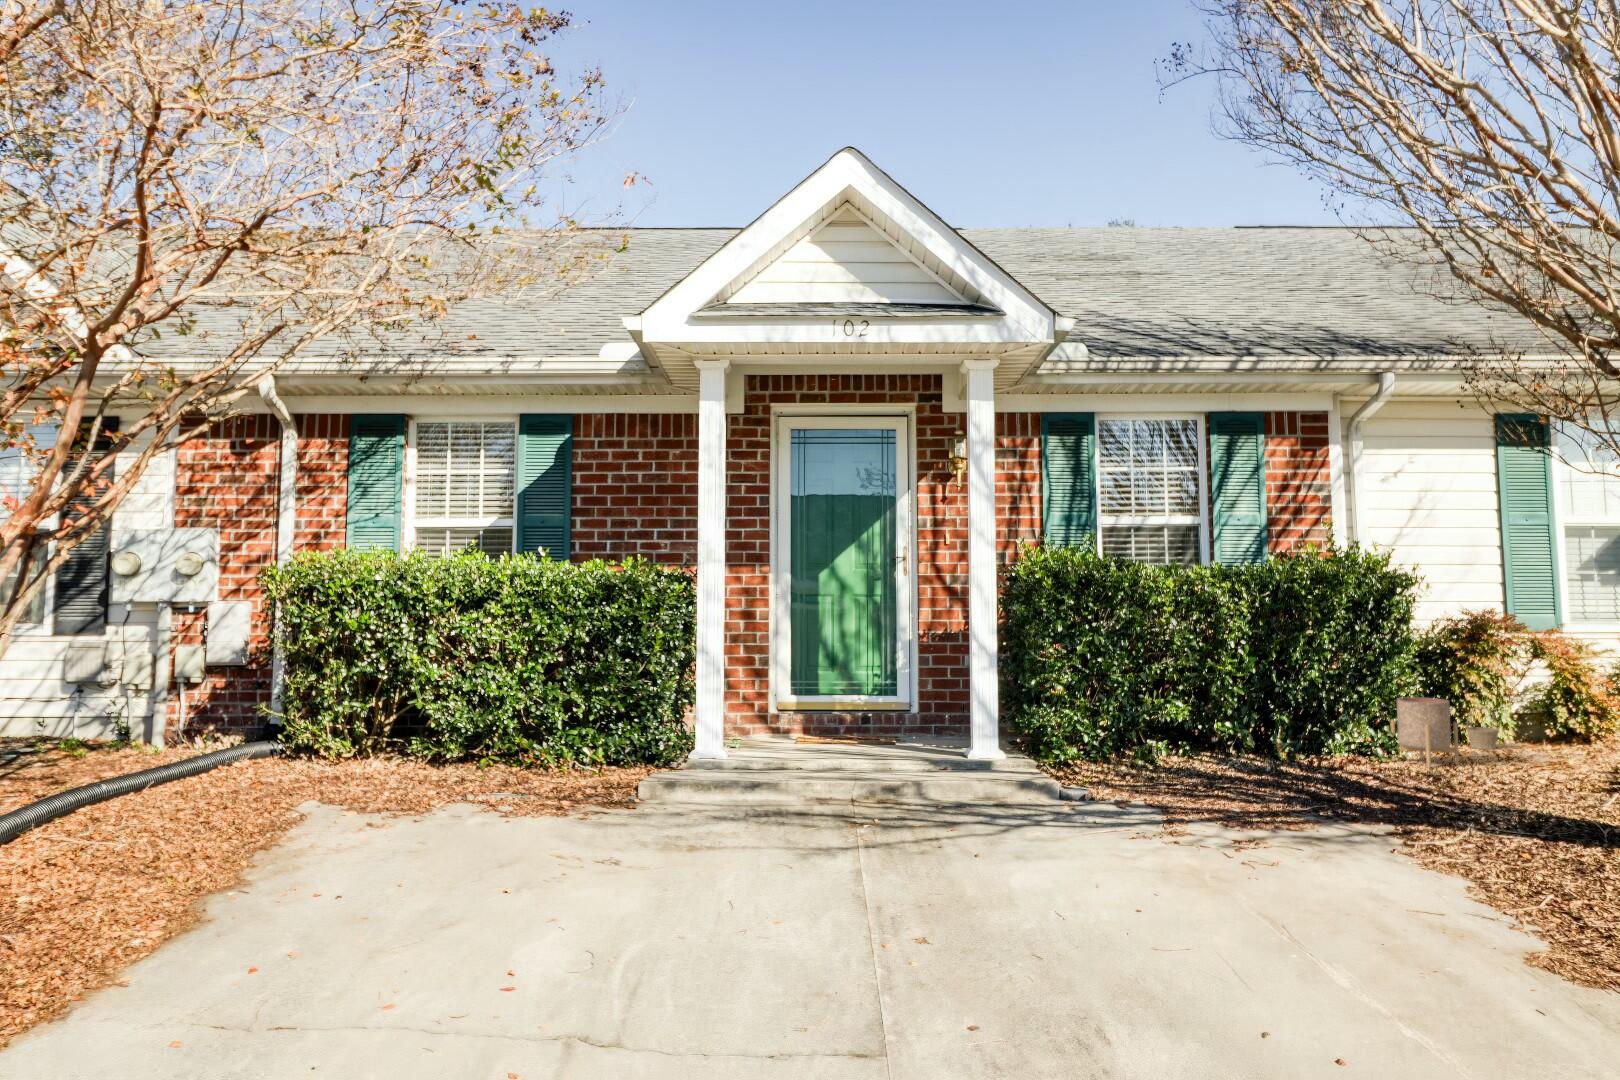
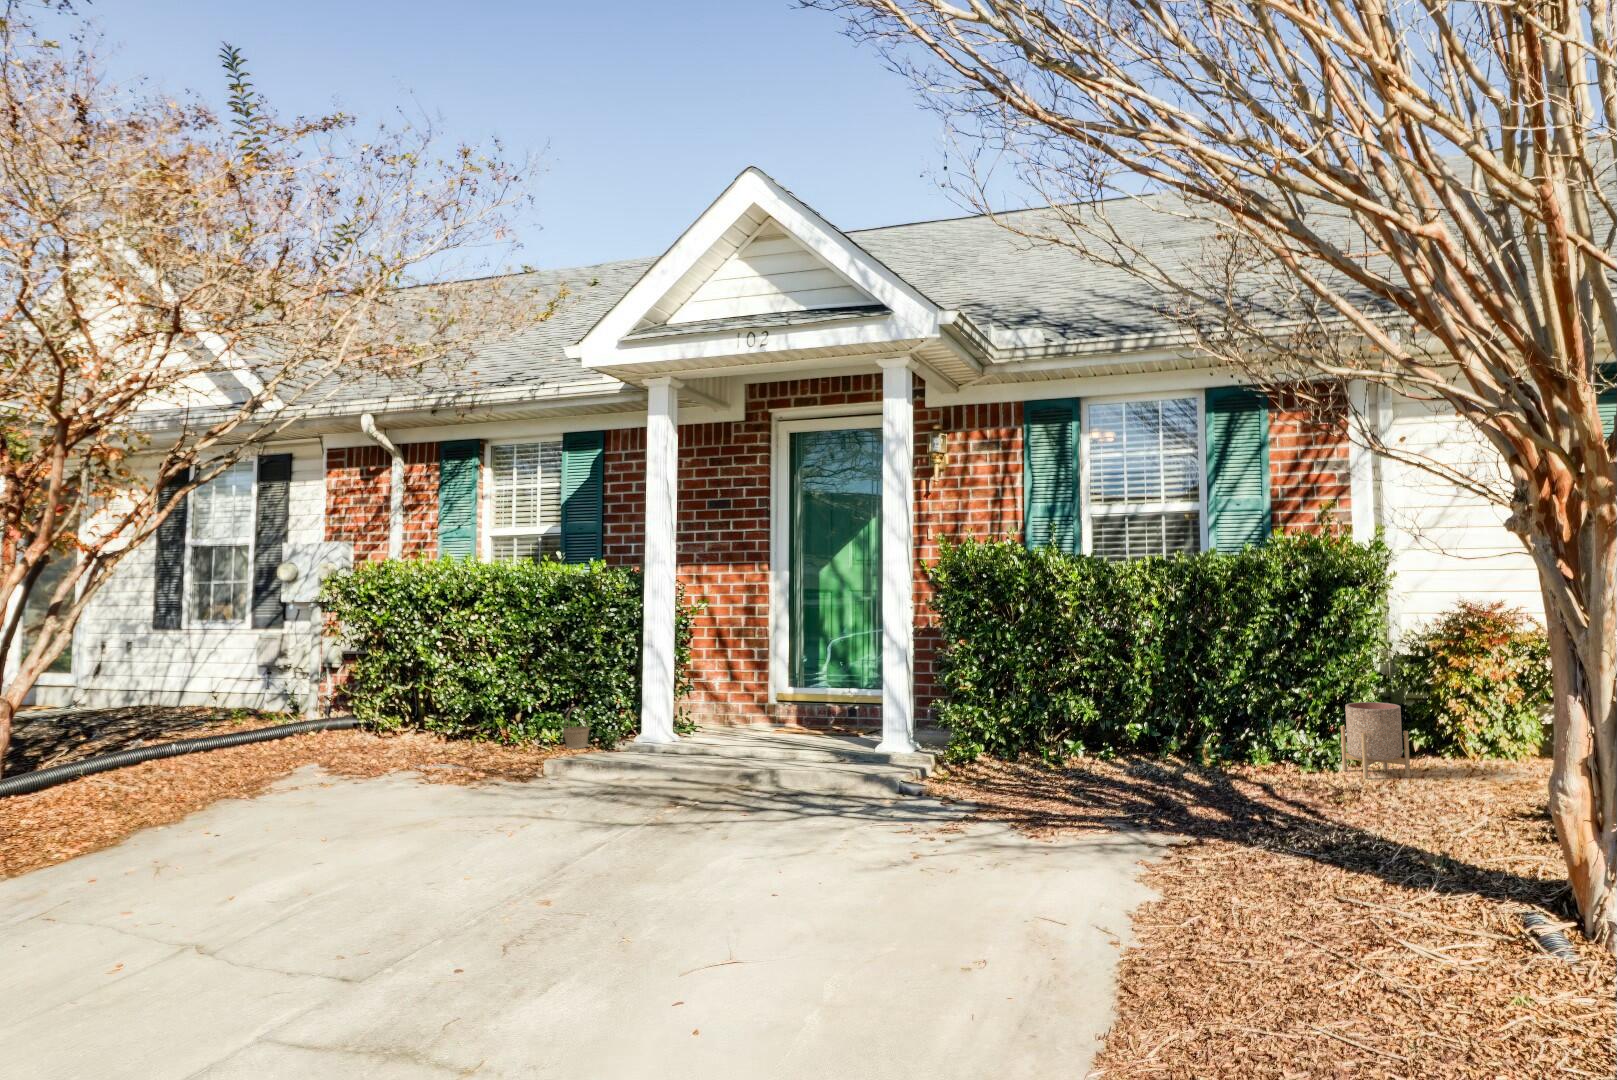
basket: present [1466,707,1499,749] -> present [563,707,590,749]

